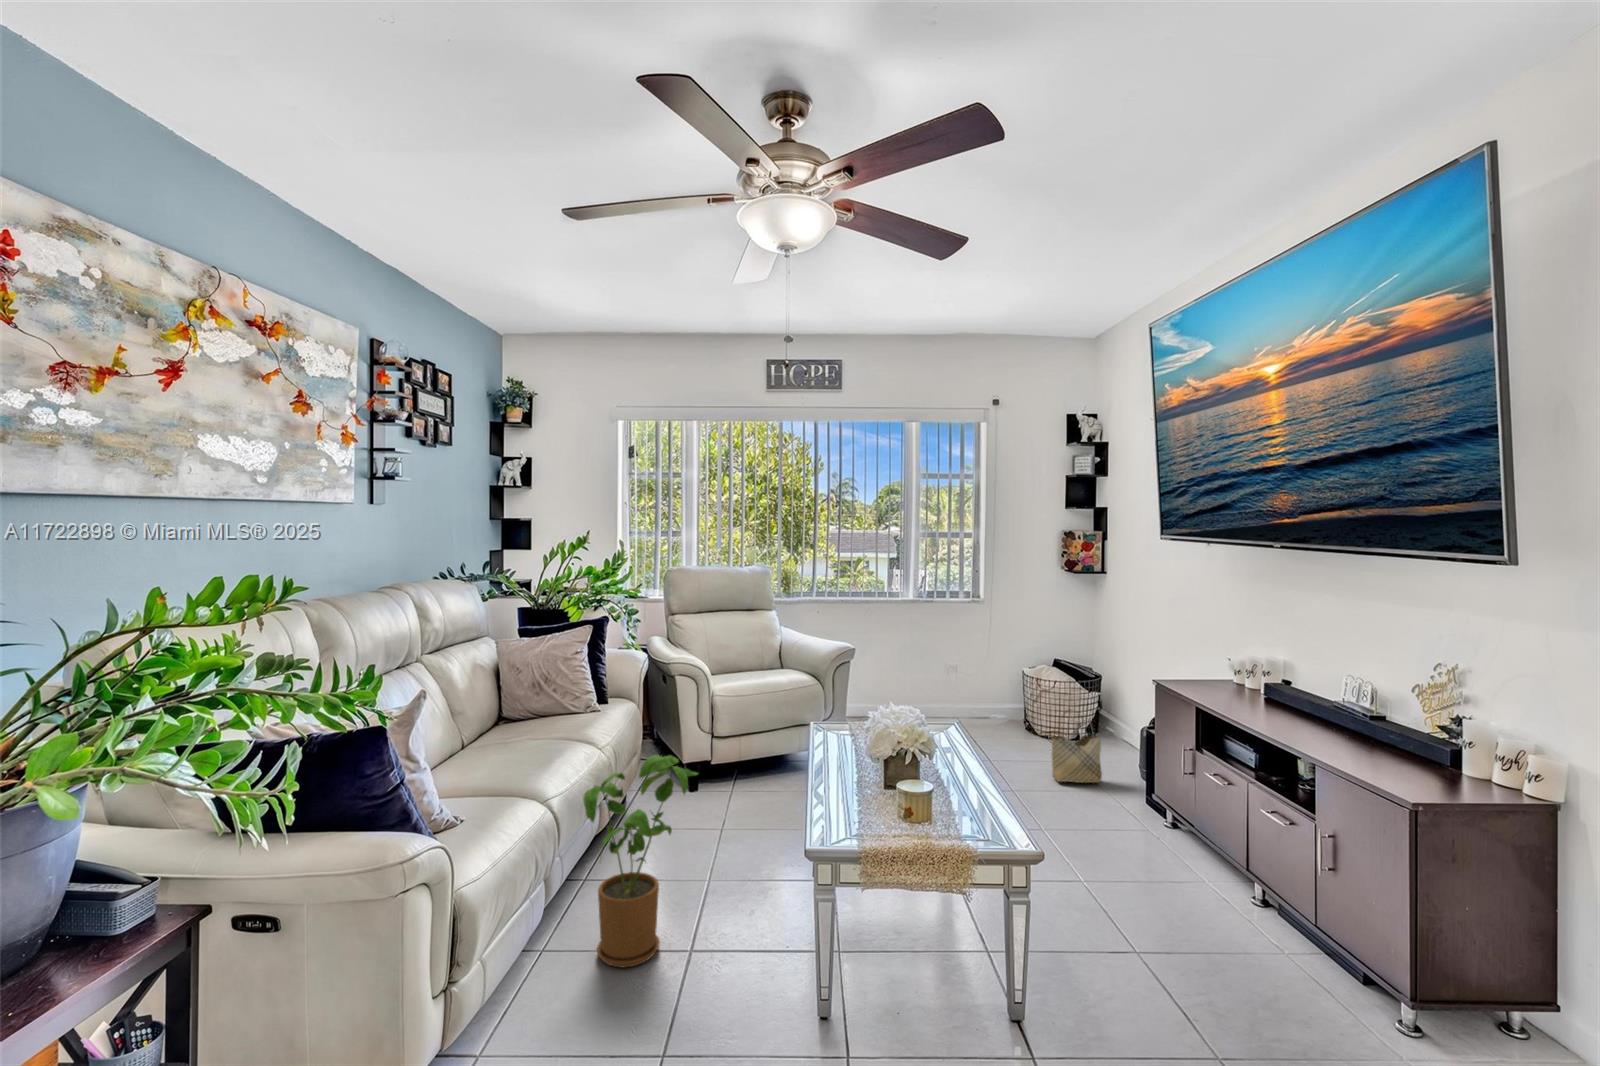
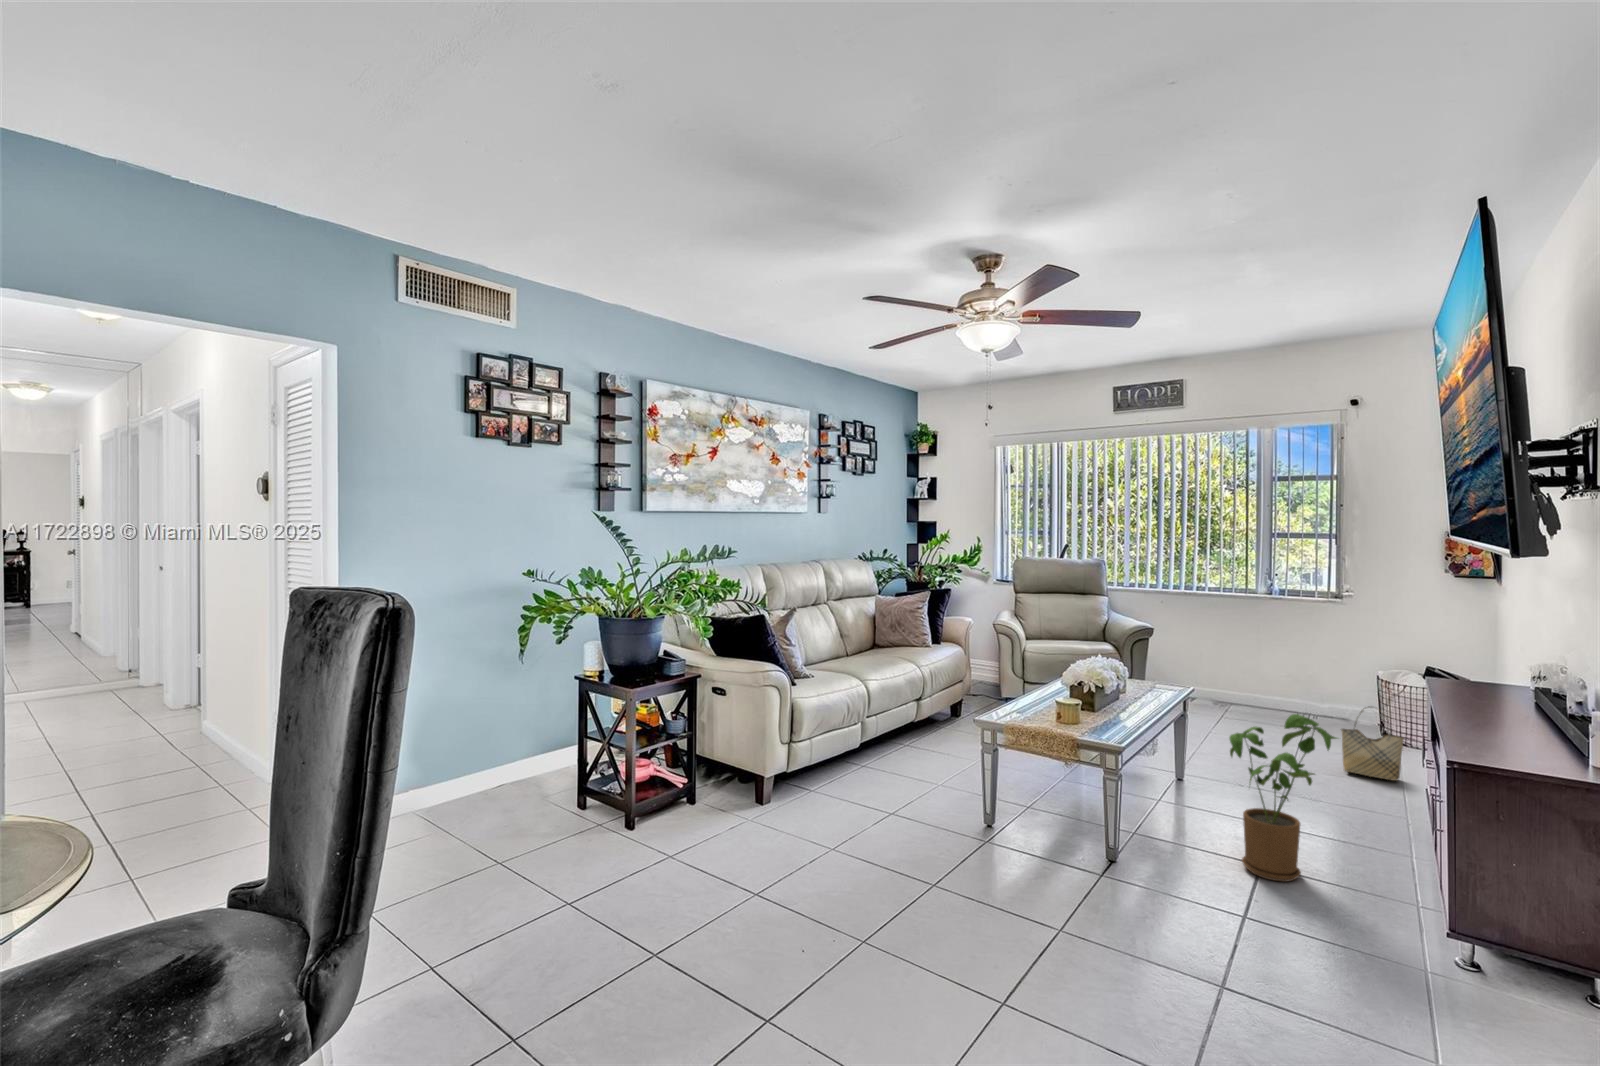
house plant: present [583,755,698,967] -> present [1229,714,1337,882]

